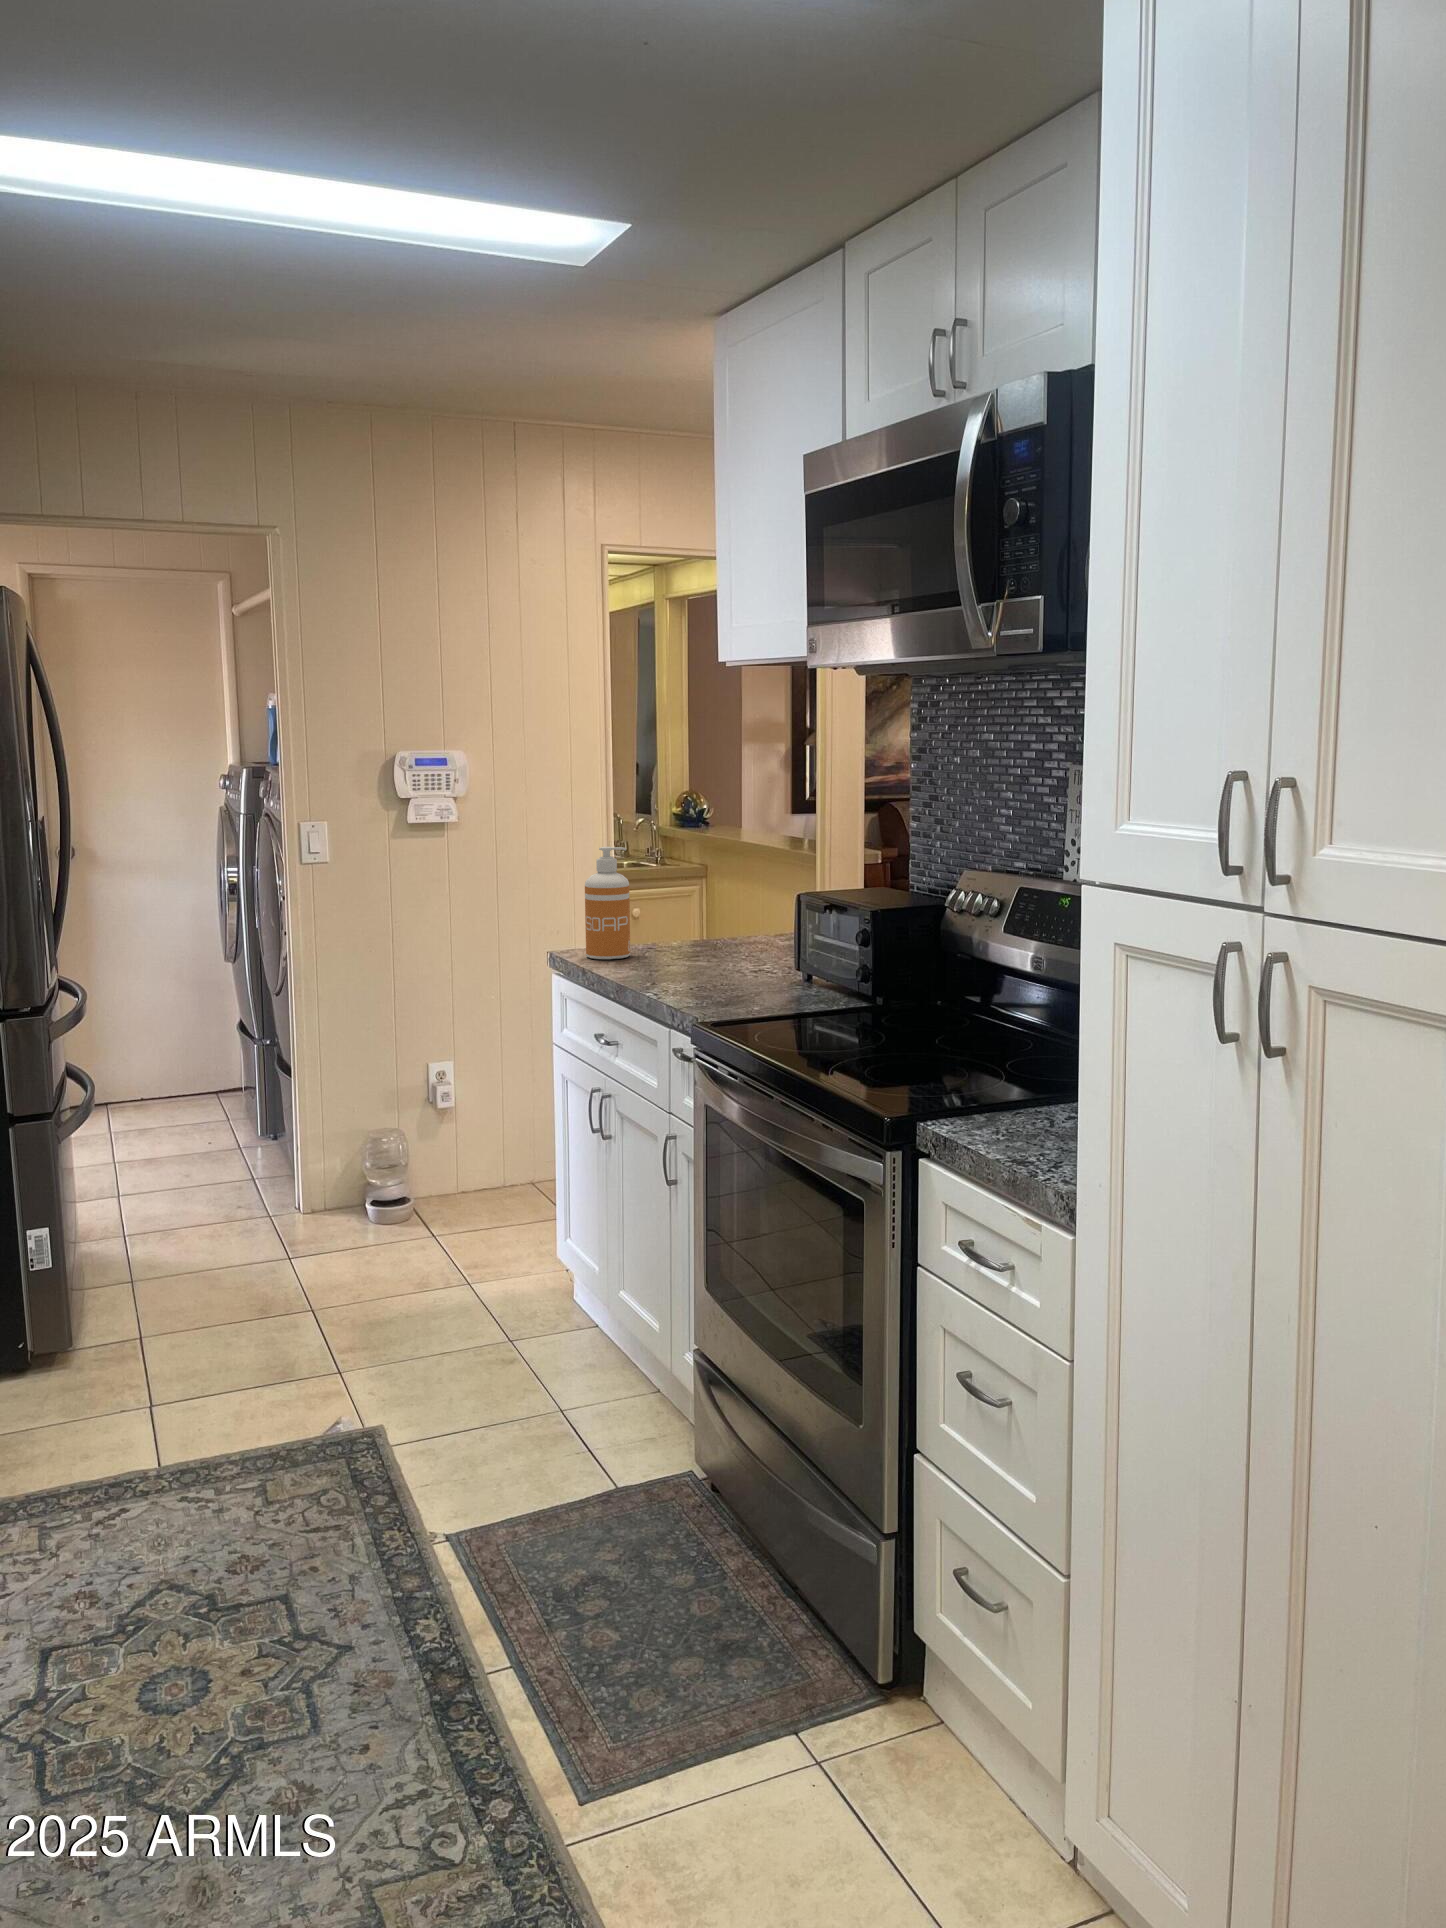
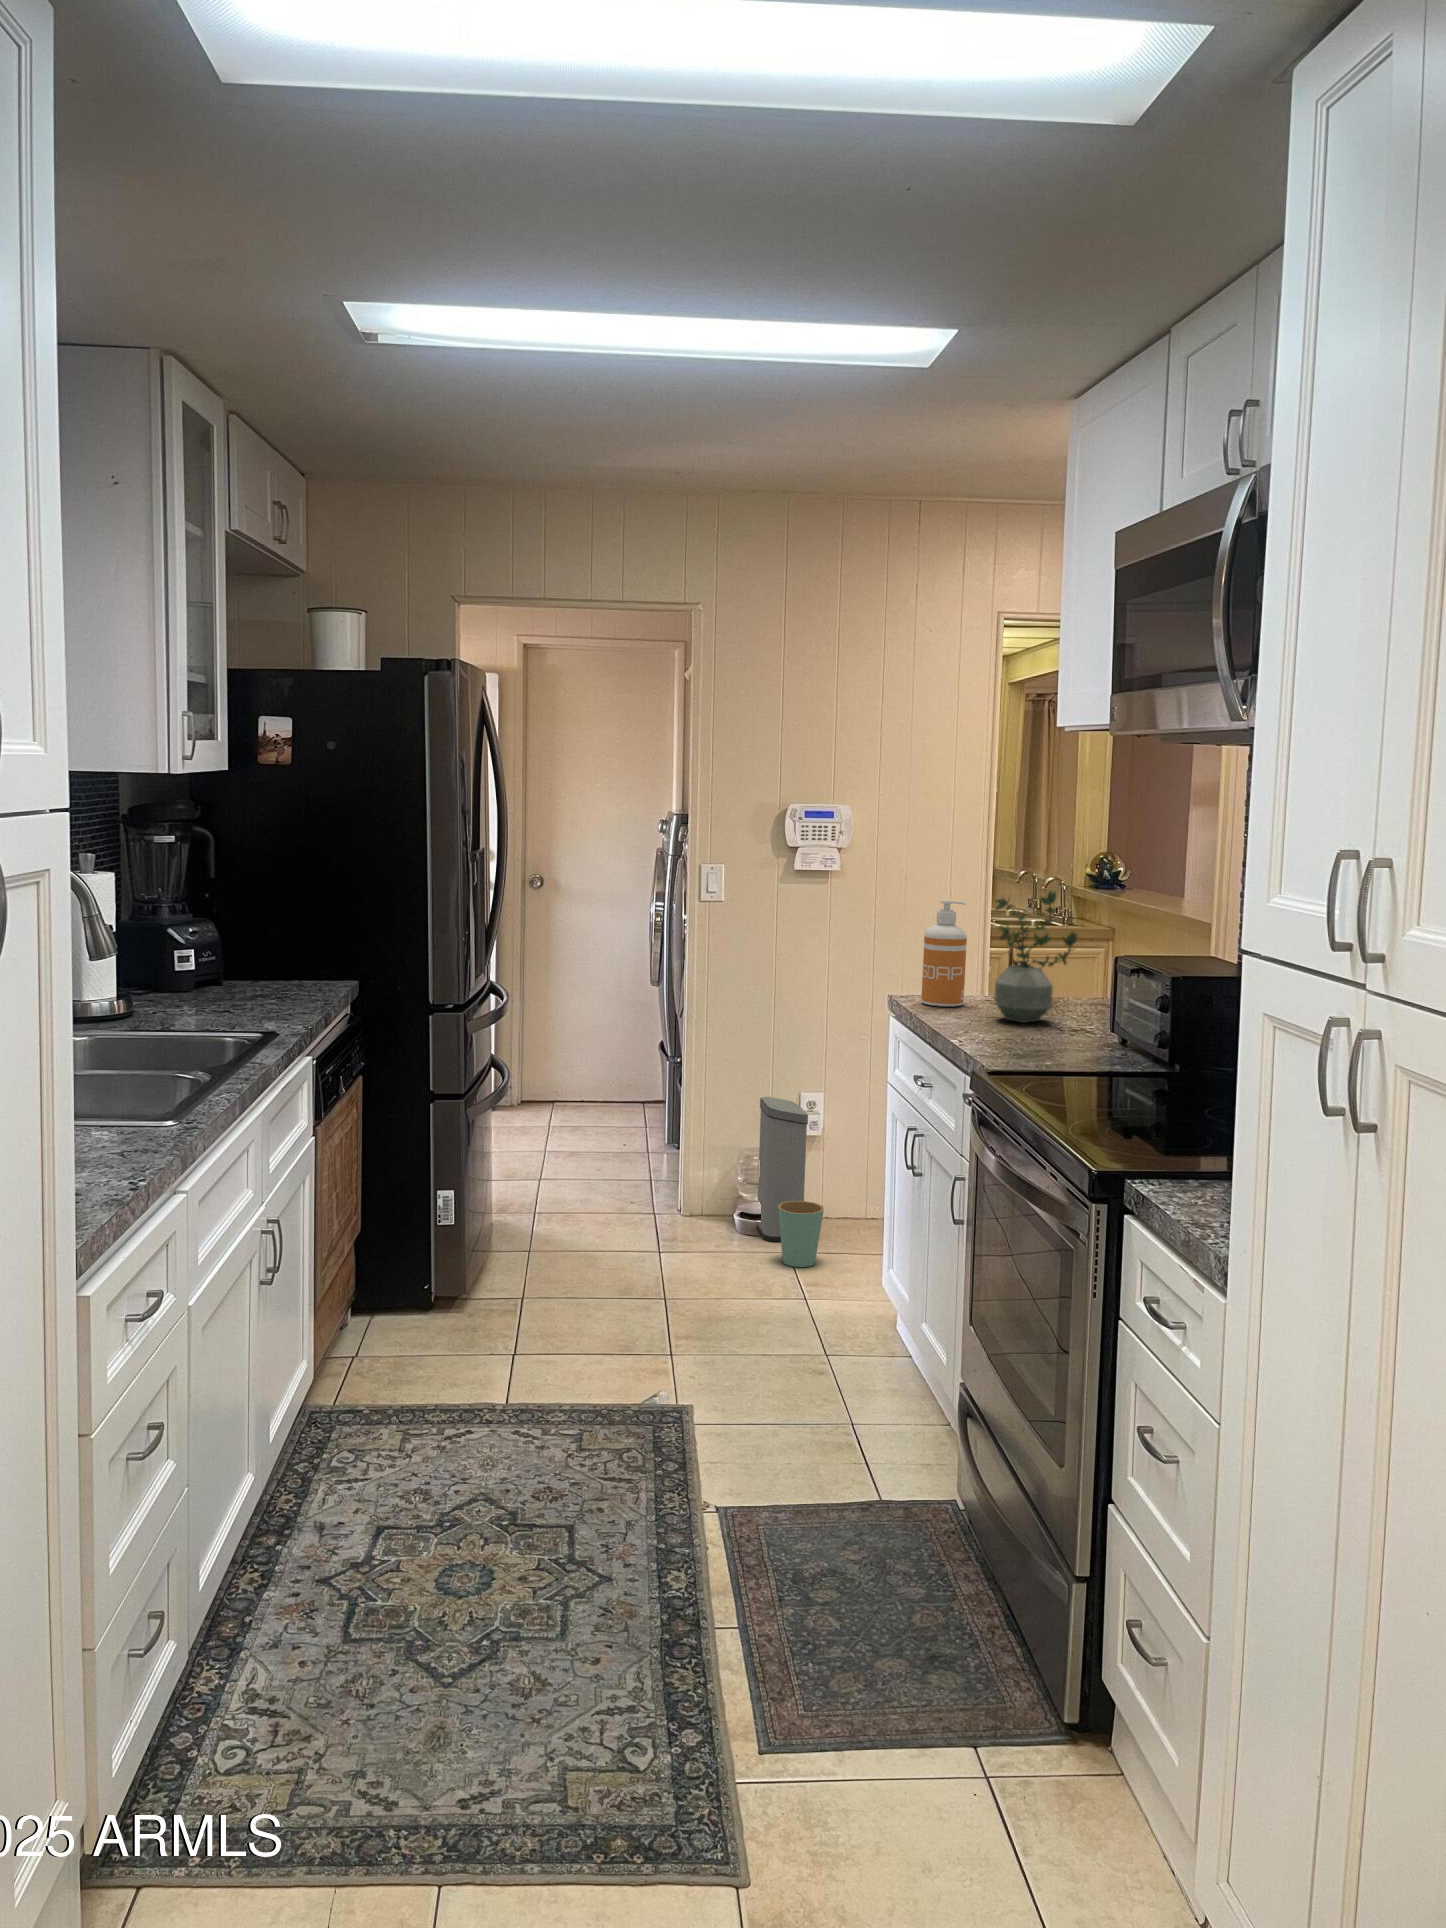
potted plant: none [663,830,752,969] -> present [994,892,1077,1023]
trash can: none [384,1074,472,1252] -> present [757,1097,824,1267]

